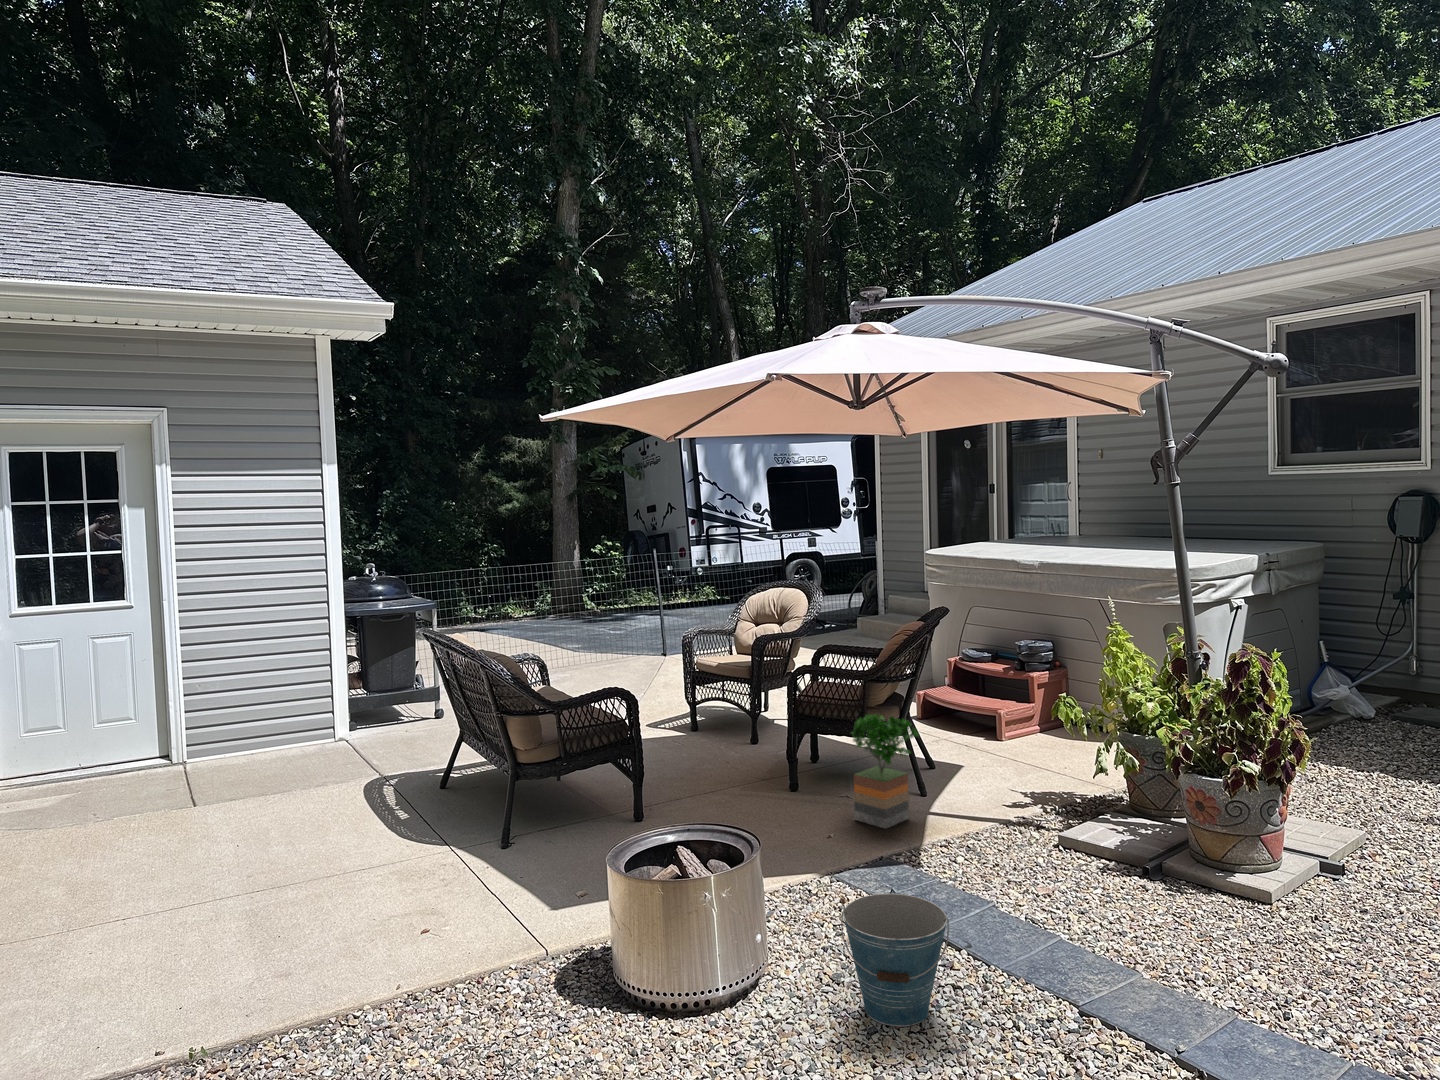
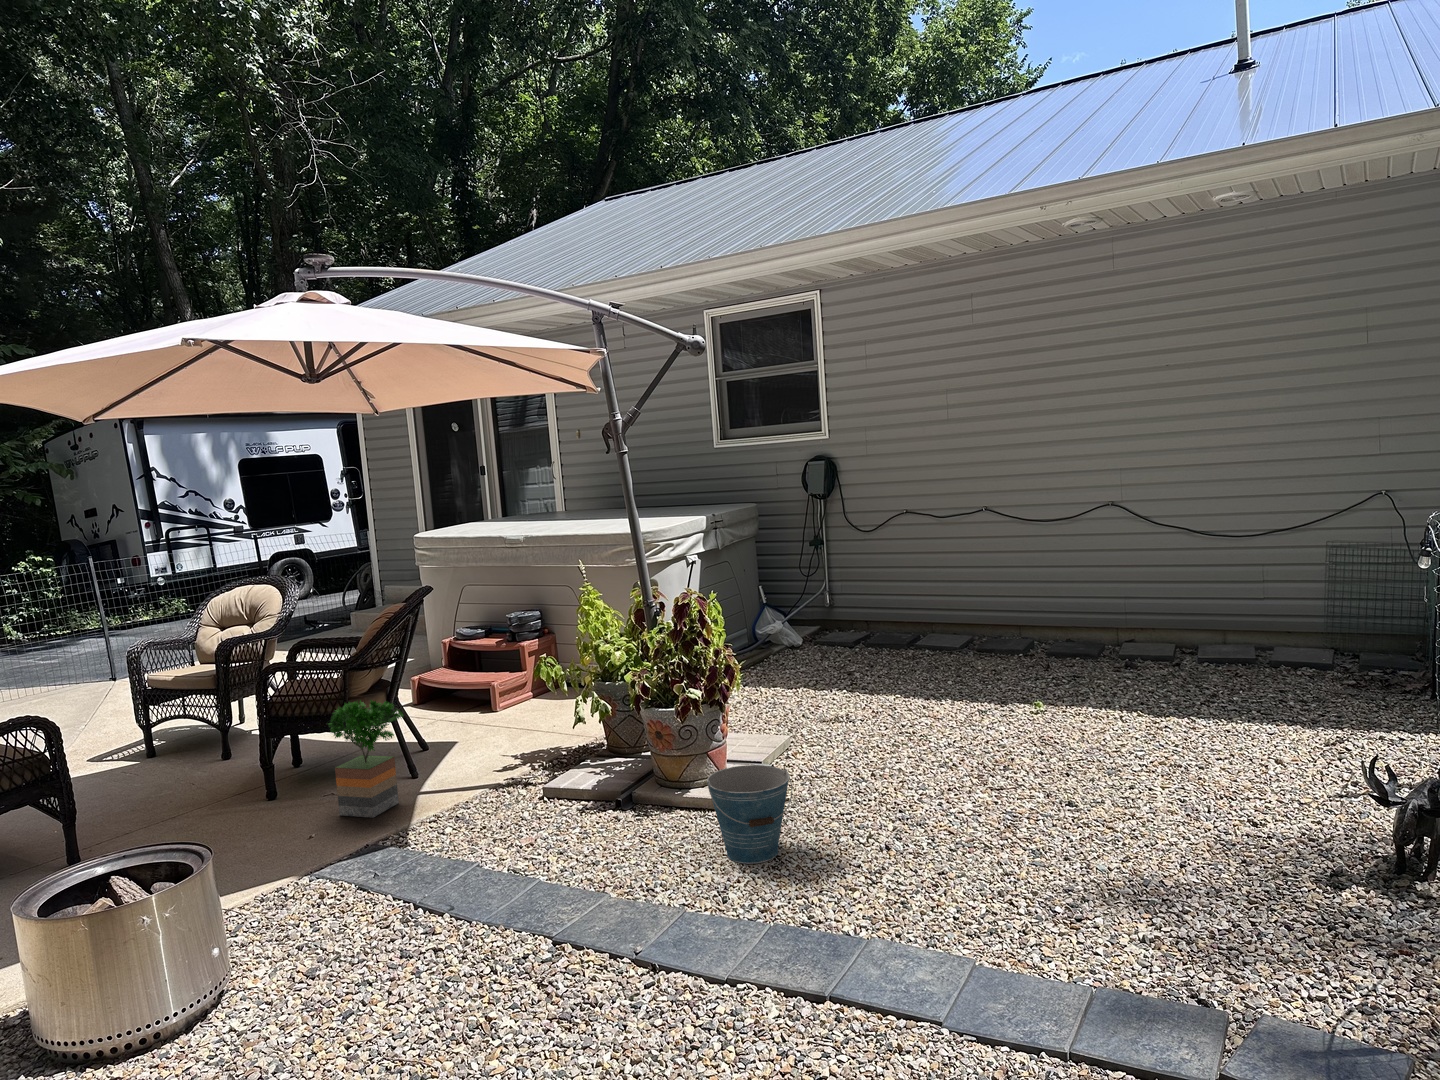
bucket: present [841,894,949,1027] -> present [707,765,792,864]

